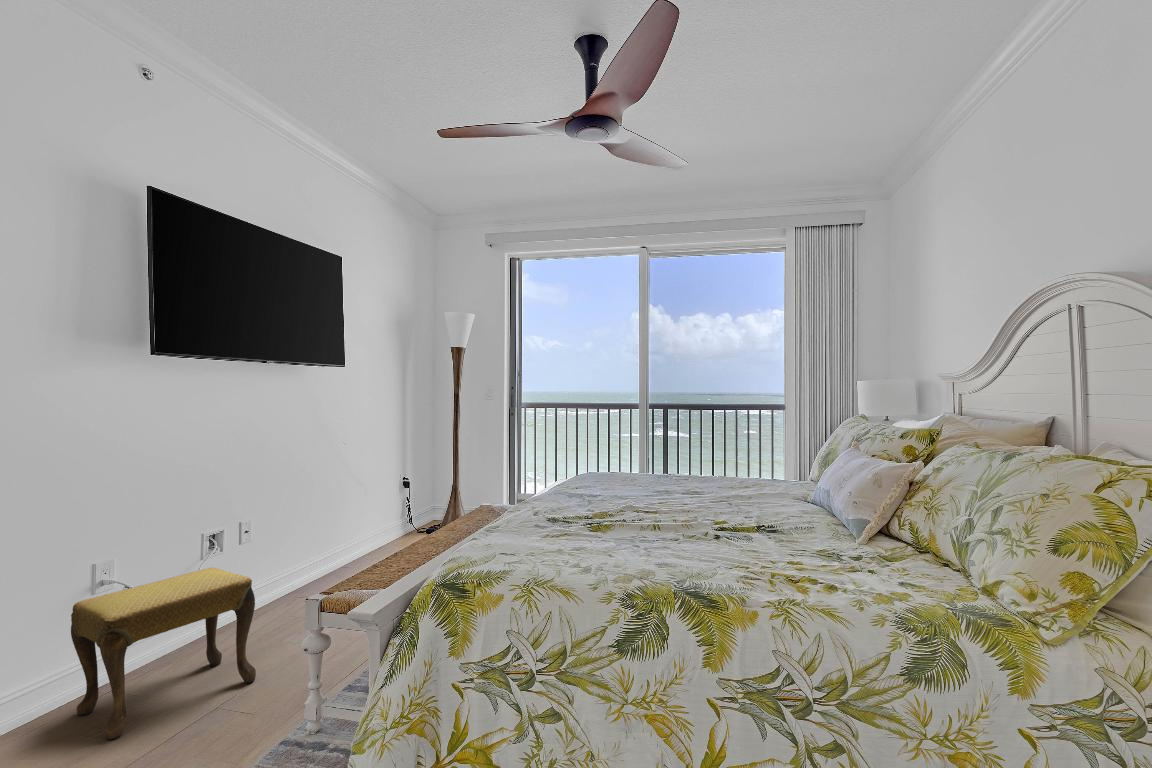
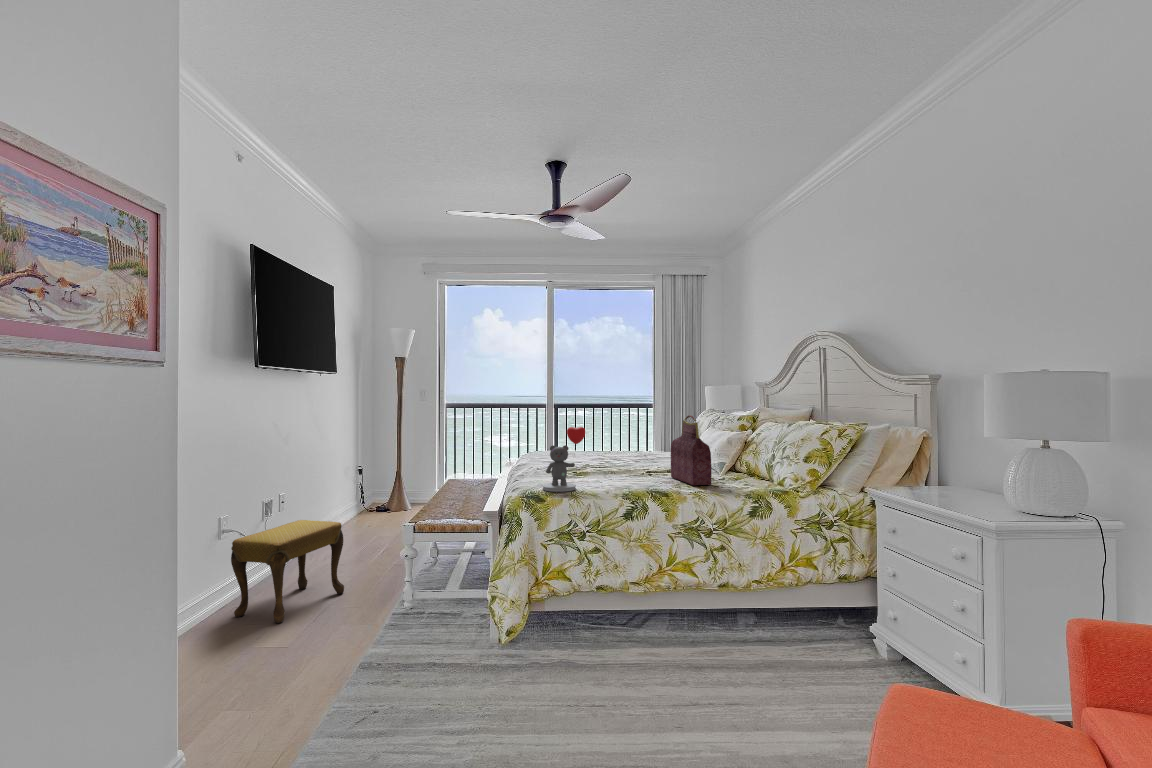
handbag: none [752,434,824,582] -> present [671,415,712,485]
teddy bear: none [479,455,558,581] -> present [543,427,585,492]

